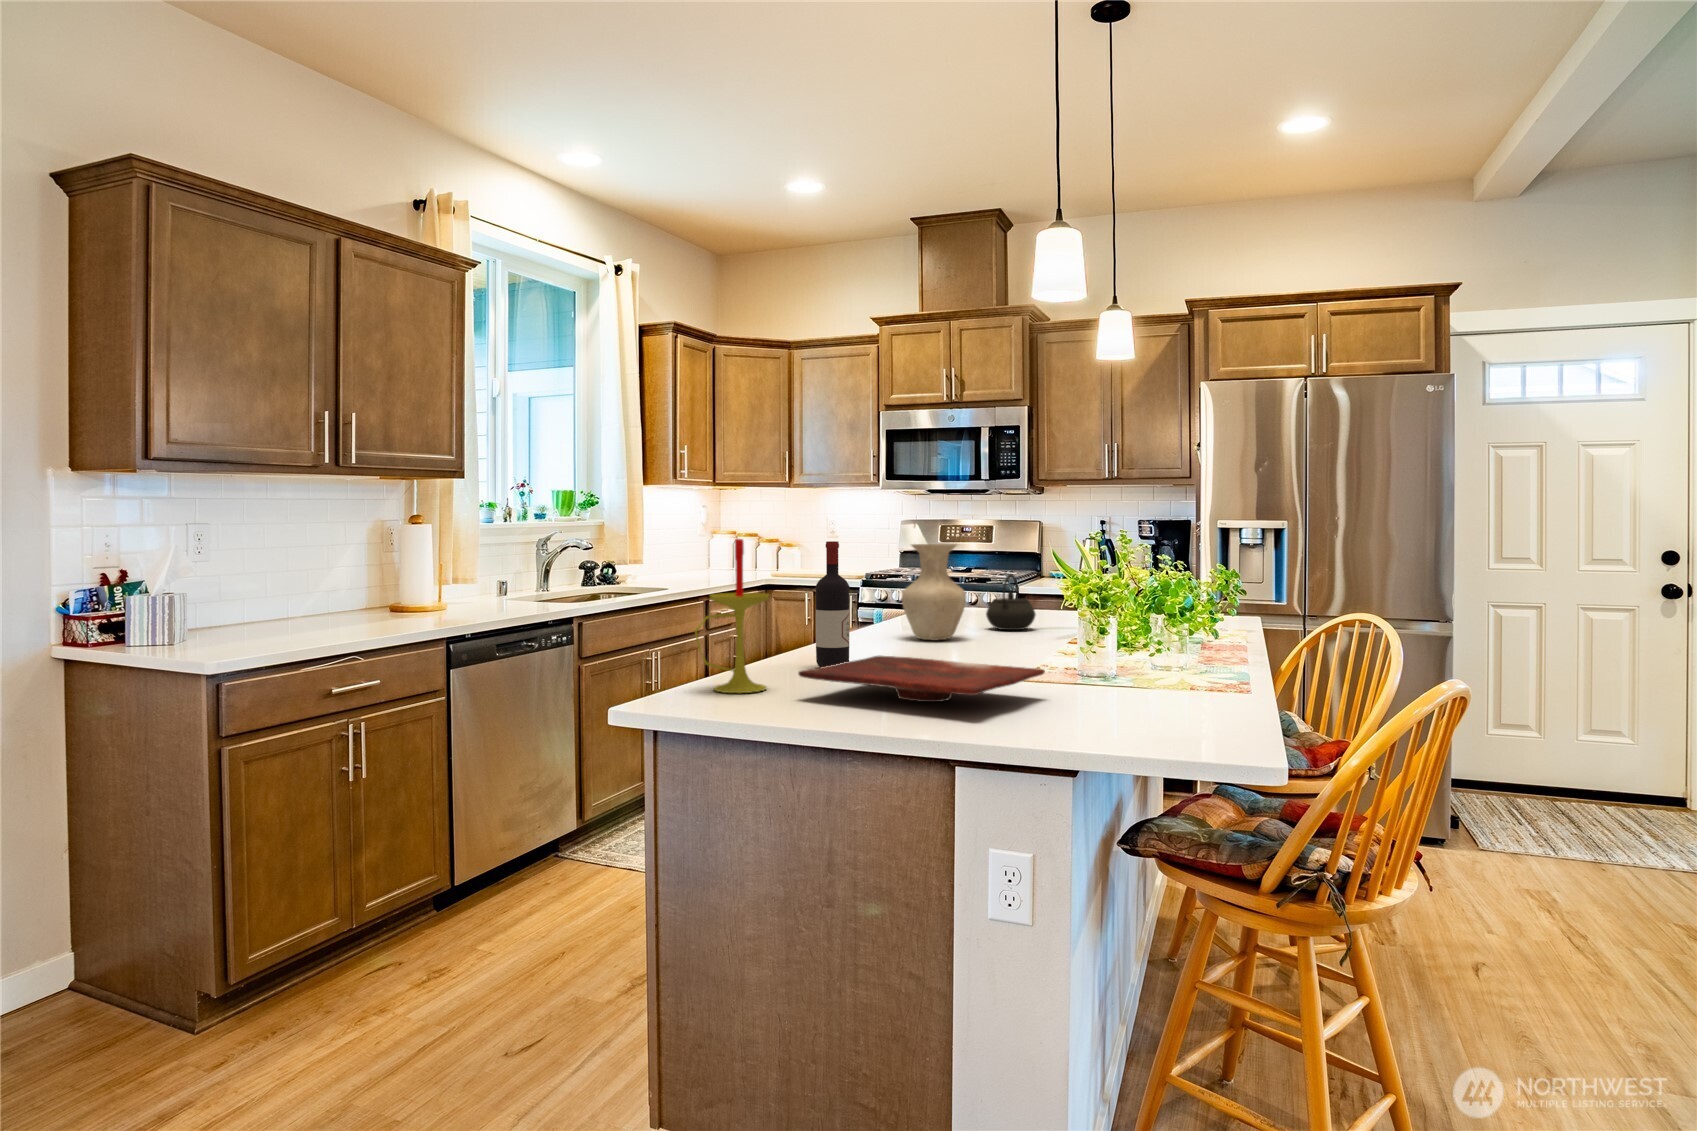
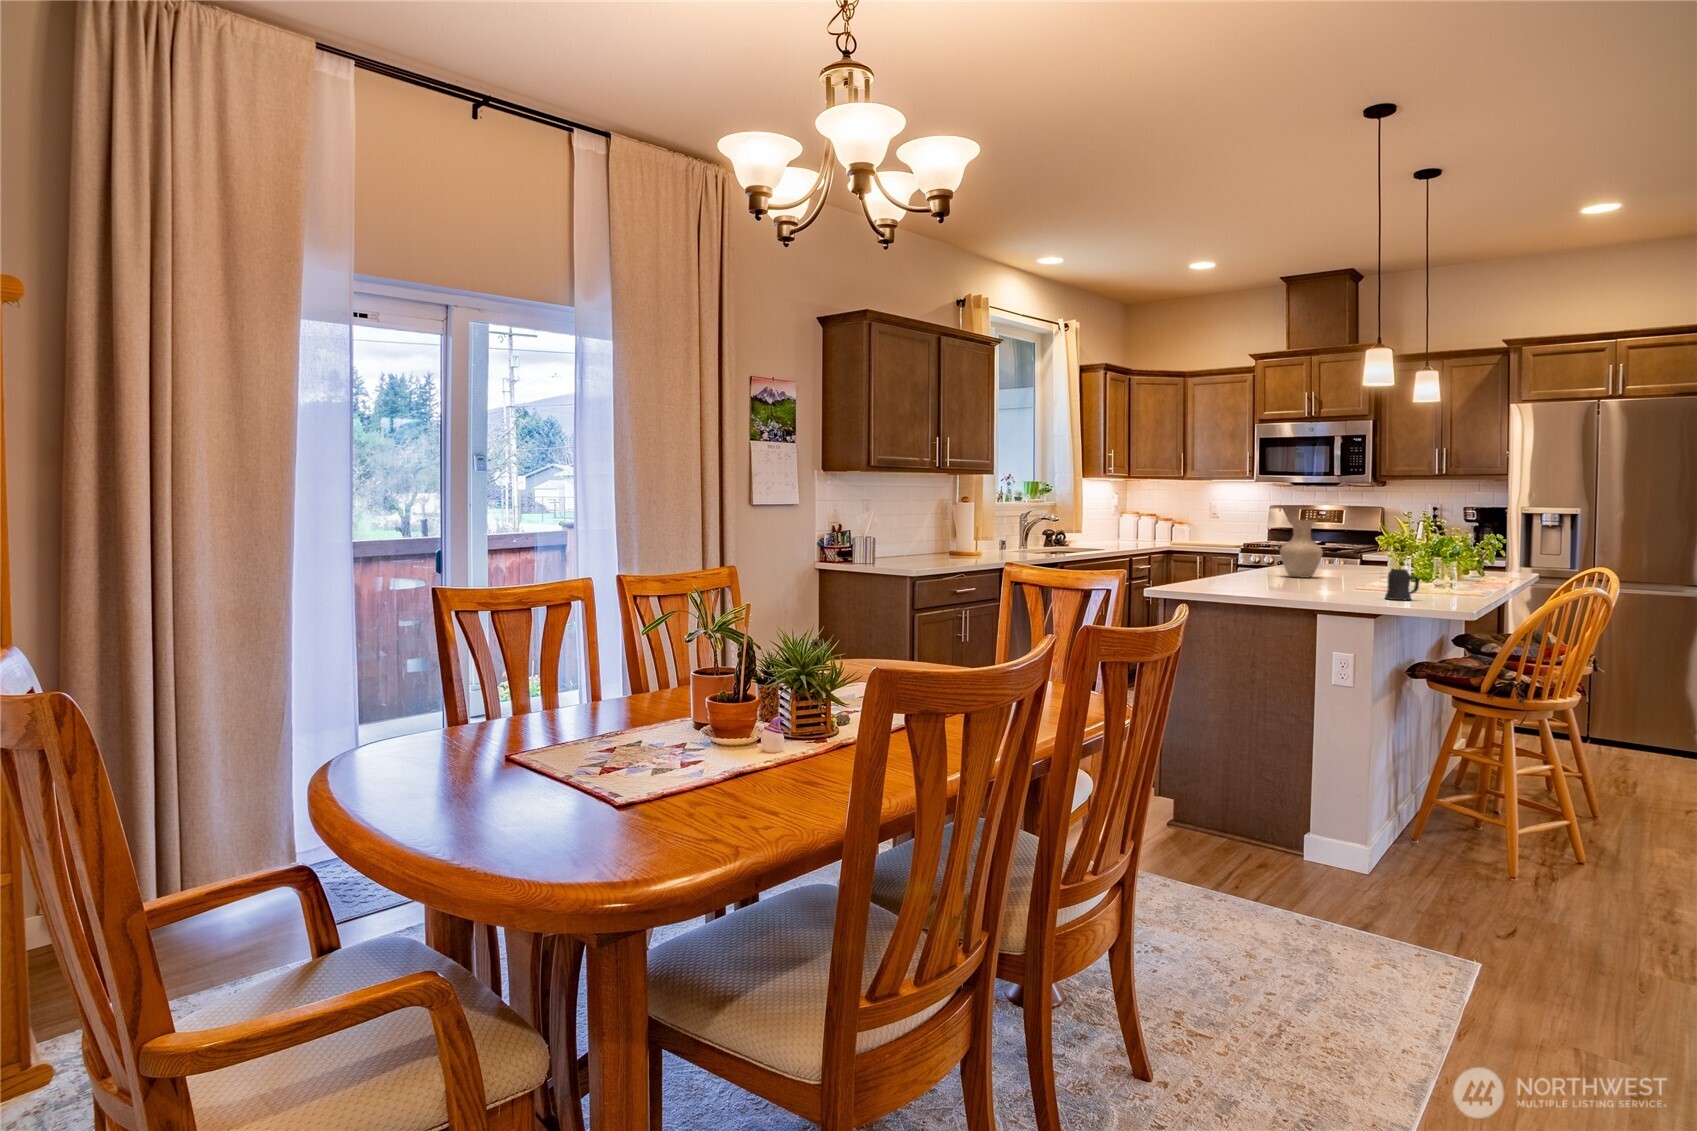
candle: present [695,539,769,693] -> none [1179,511,1218,588]
wine bottle: present [816,541,849,668] -> none [1235,516,1255,584]
kettle: present [986,574,1036,630] -> none [1336,540,1370,576]
mug: none [1082,649,1145,717] -> present [1385,569,1419,600]
cutting board: present [798,656,1045,702] -> none [1235,575,1366,593]

